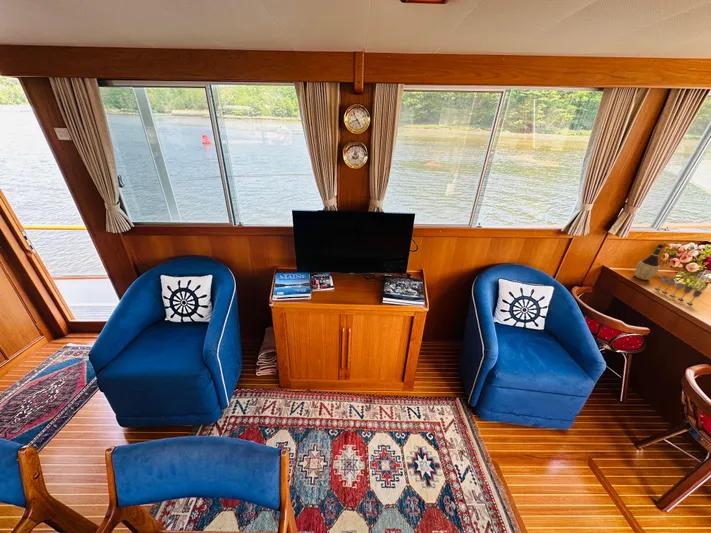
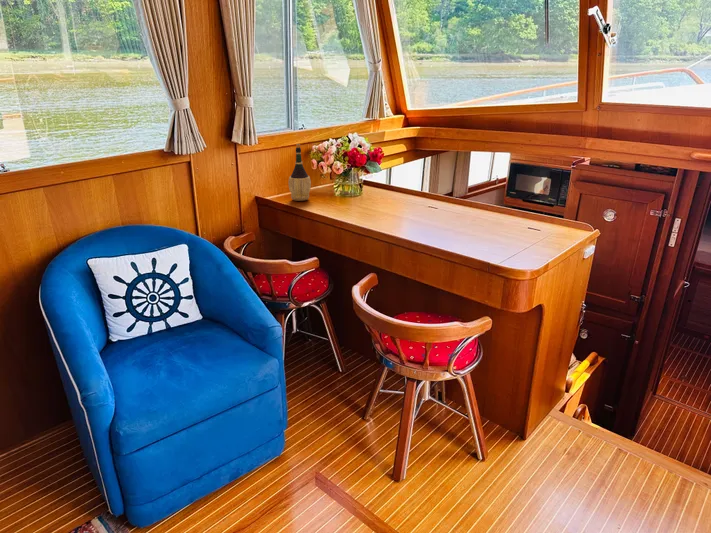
wine glass: present [656,276,702,305] -> none [313,187,350,212]

